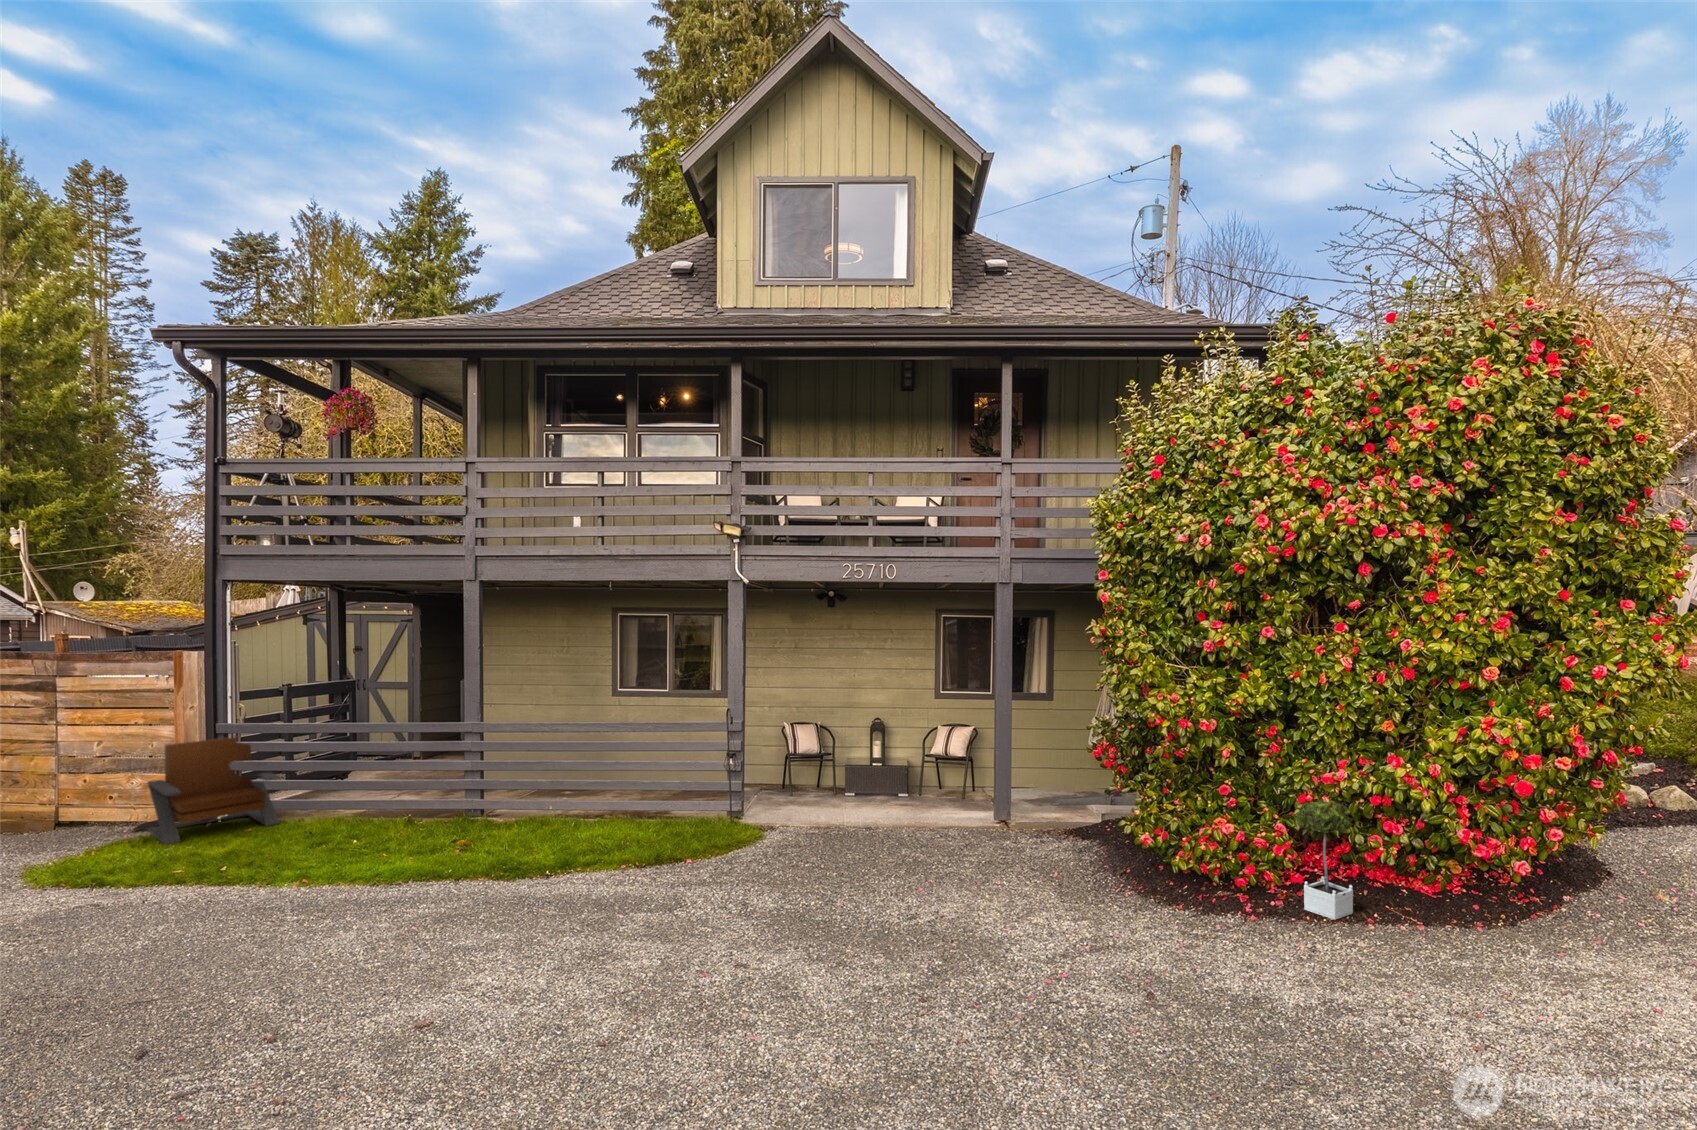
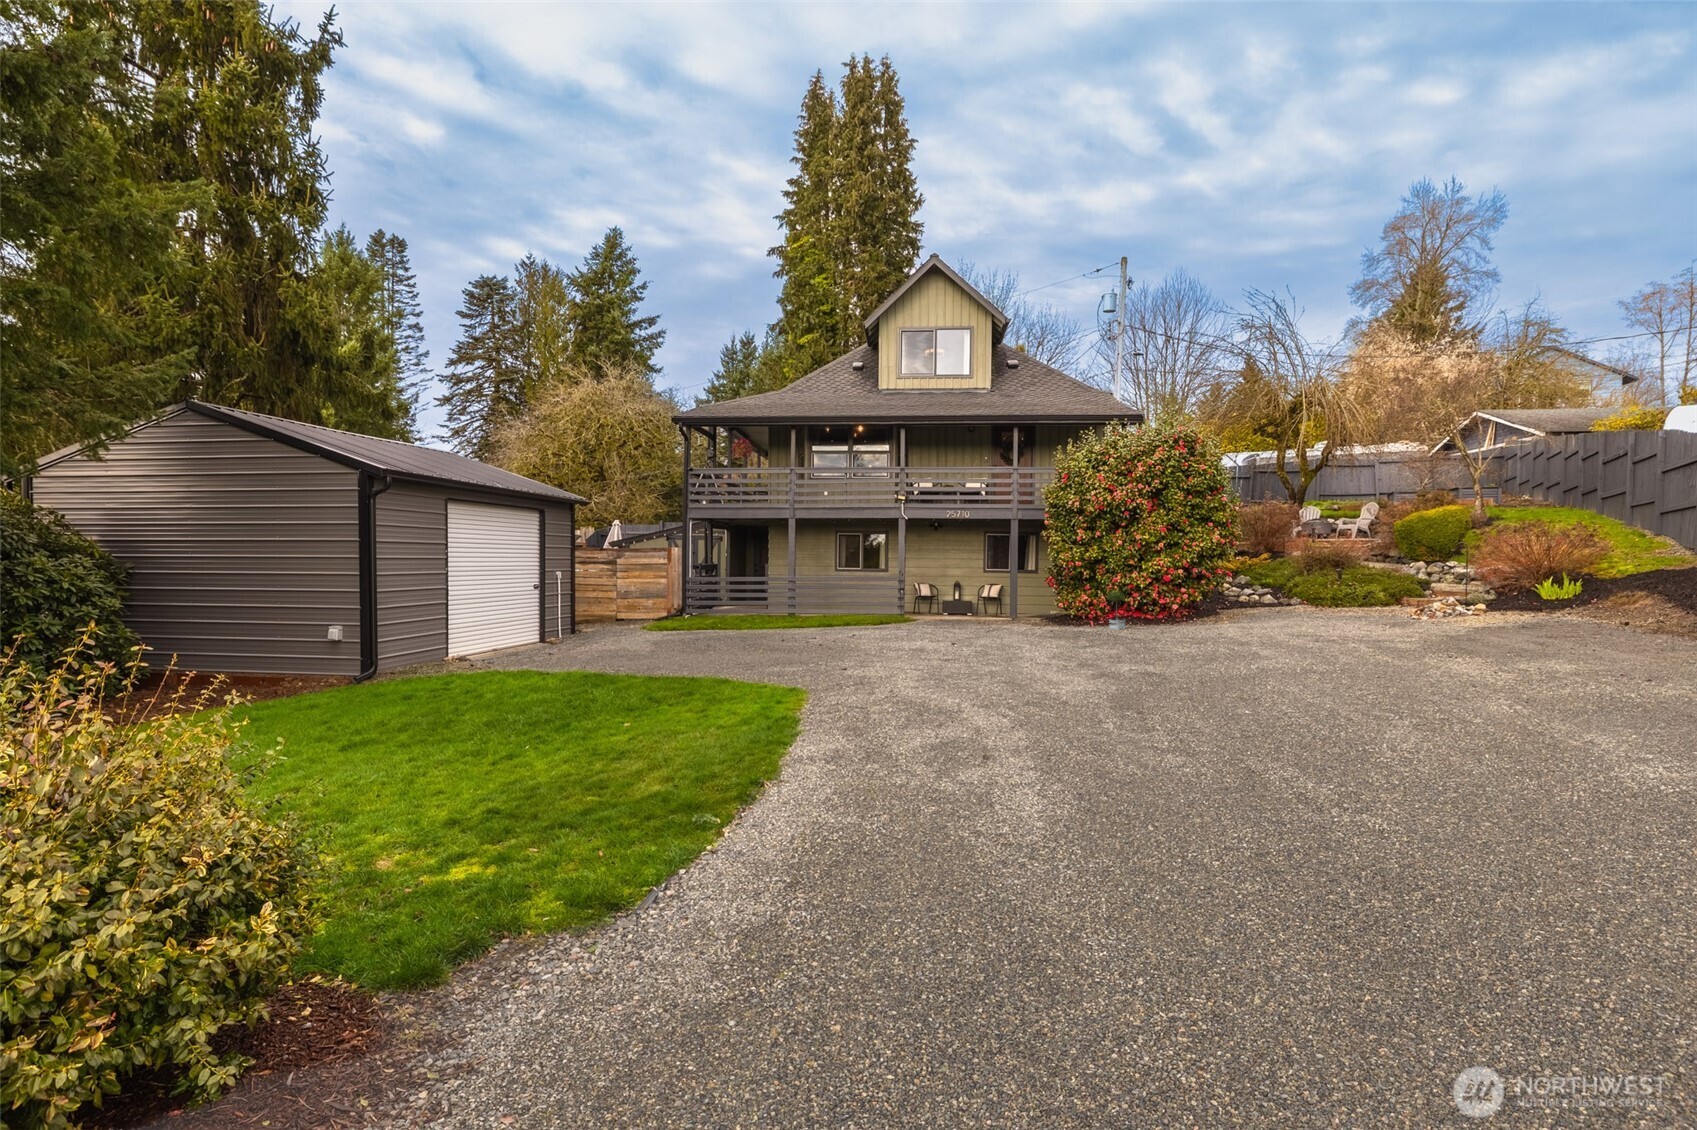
lounge chair: present [148,737,280,845] -> none [666,585,715,623]

